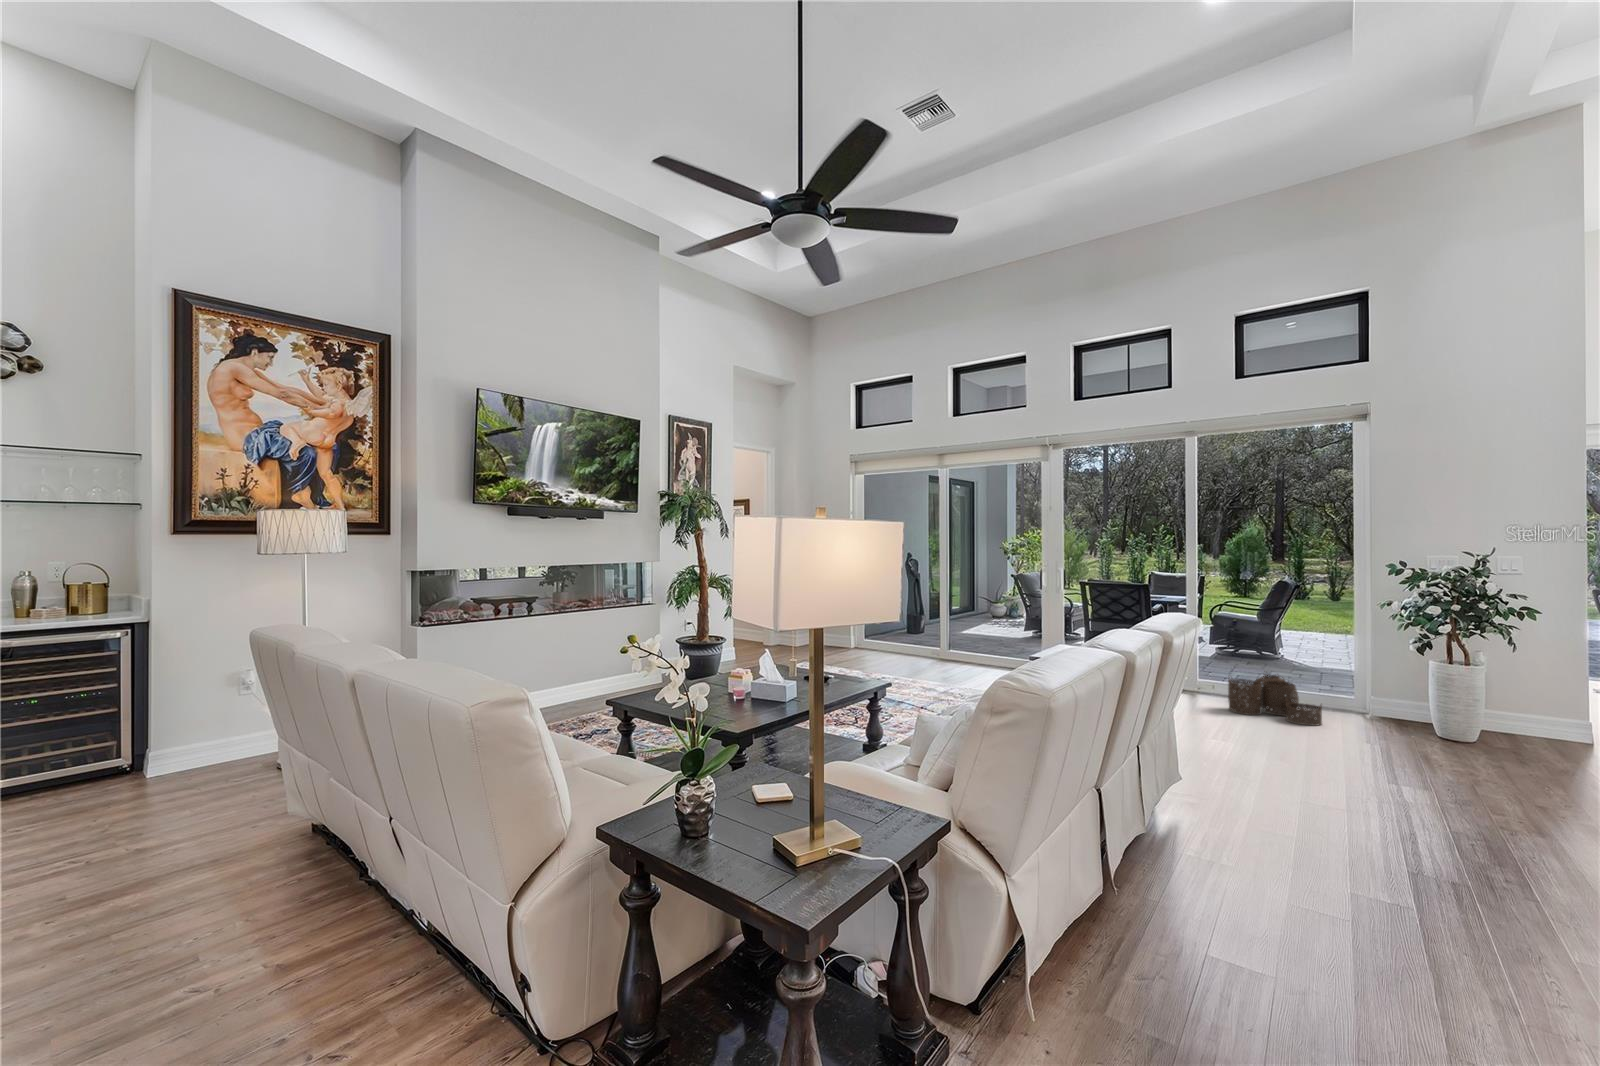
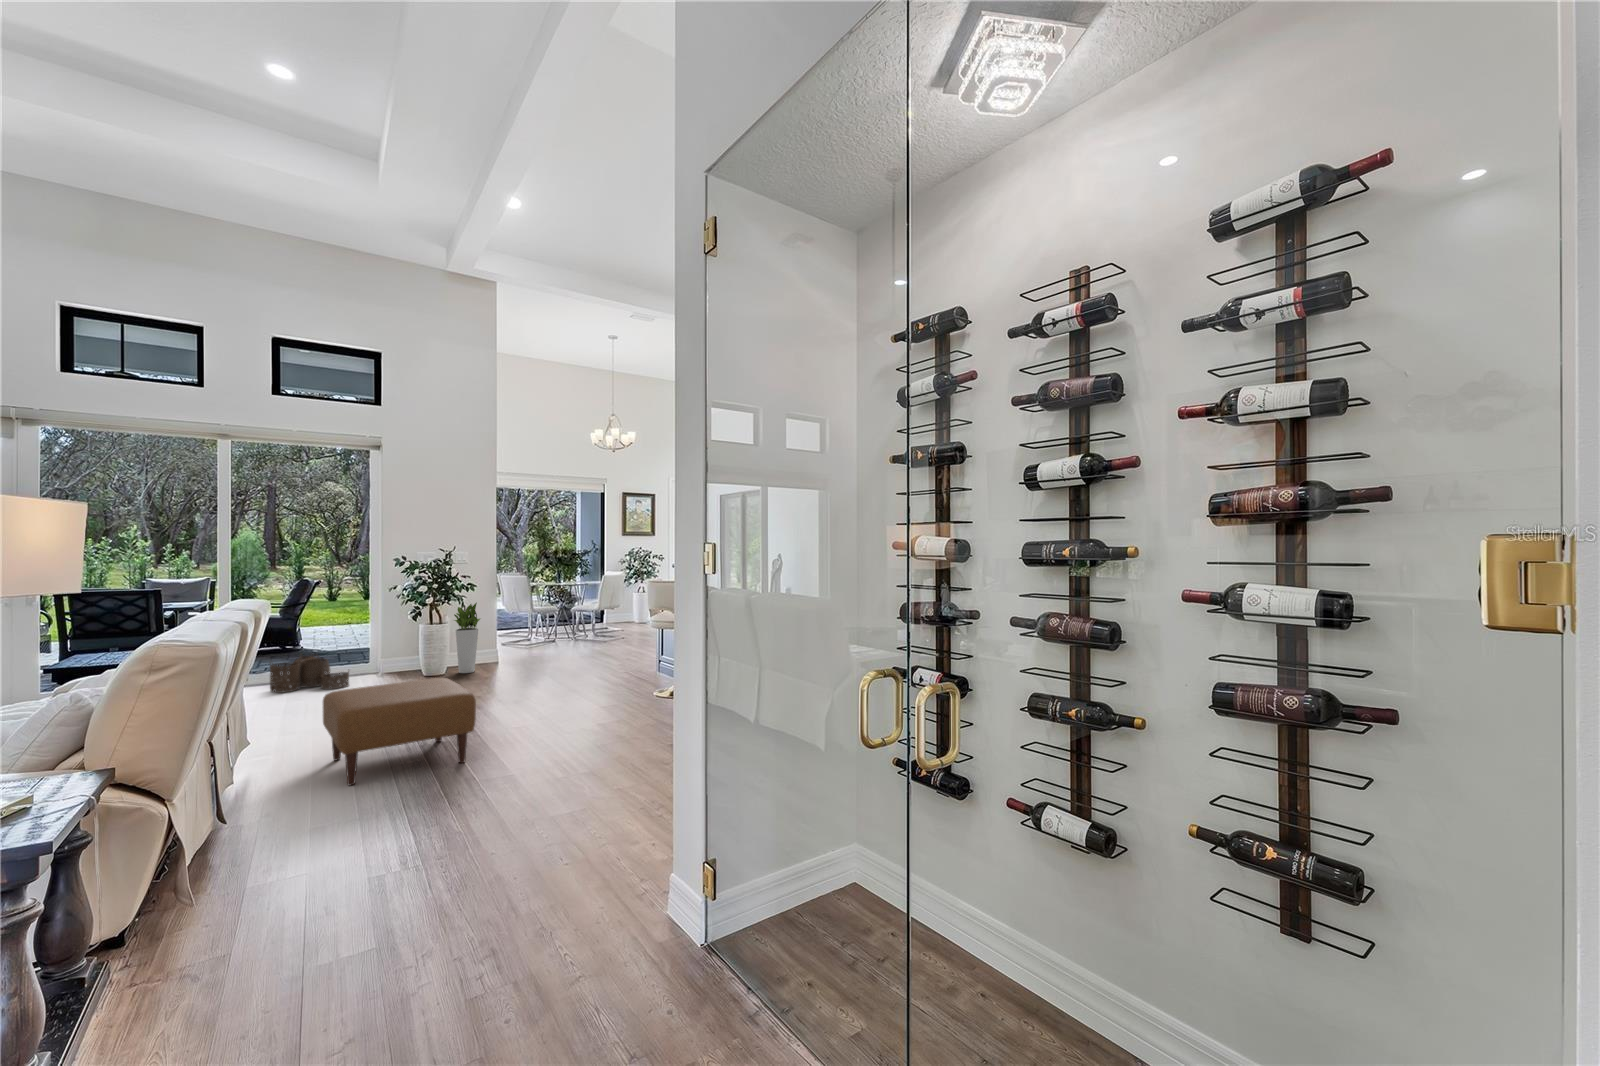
planter: none [1488,638,1551,752] -> present [454,603,480,673]
ottoman: none [1255,746,1523,948] -> present [323,678,476,786]

